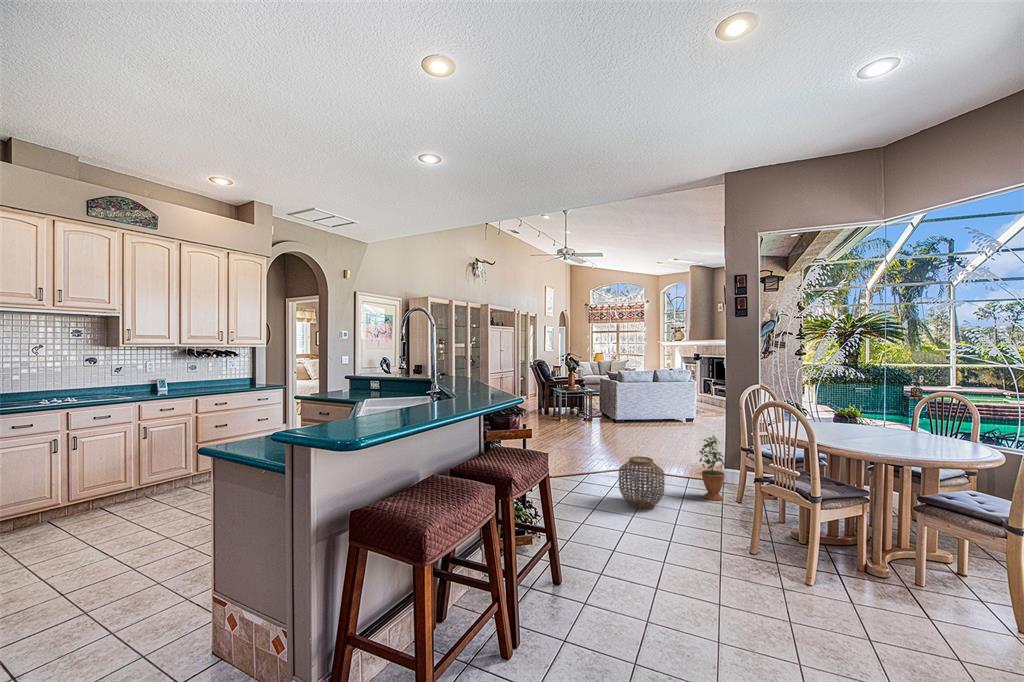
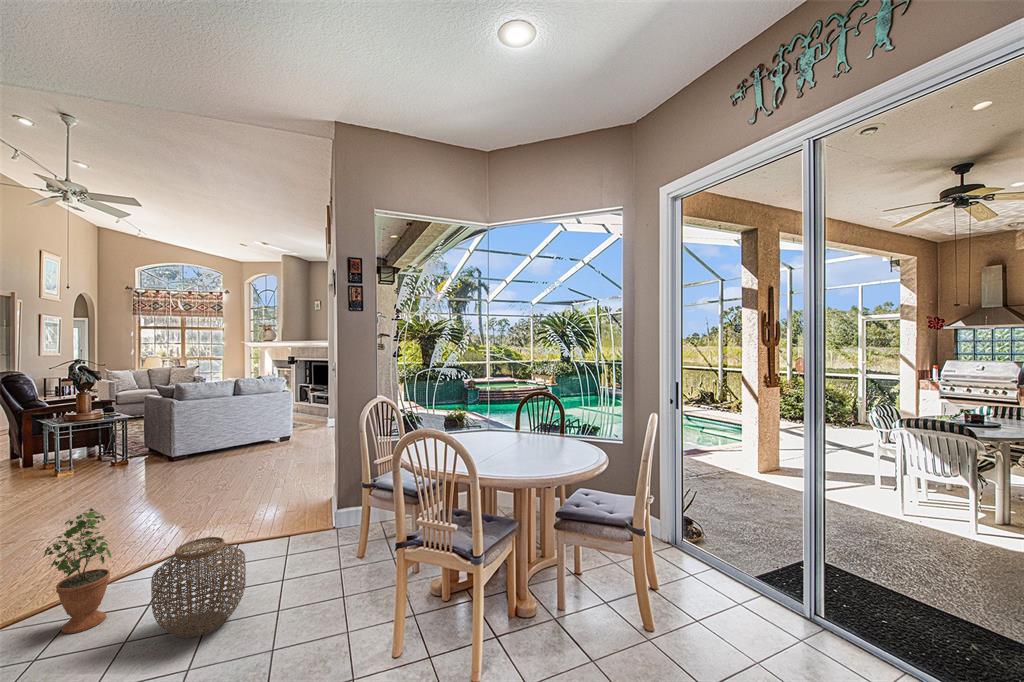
potted plant: present [699,435,725,501] -> present [43,508,111,634]

